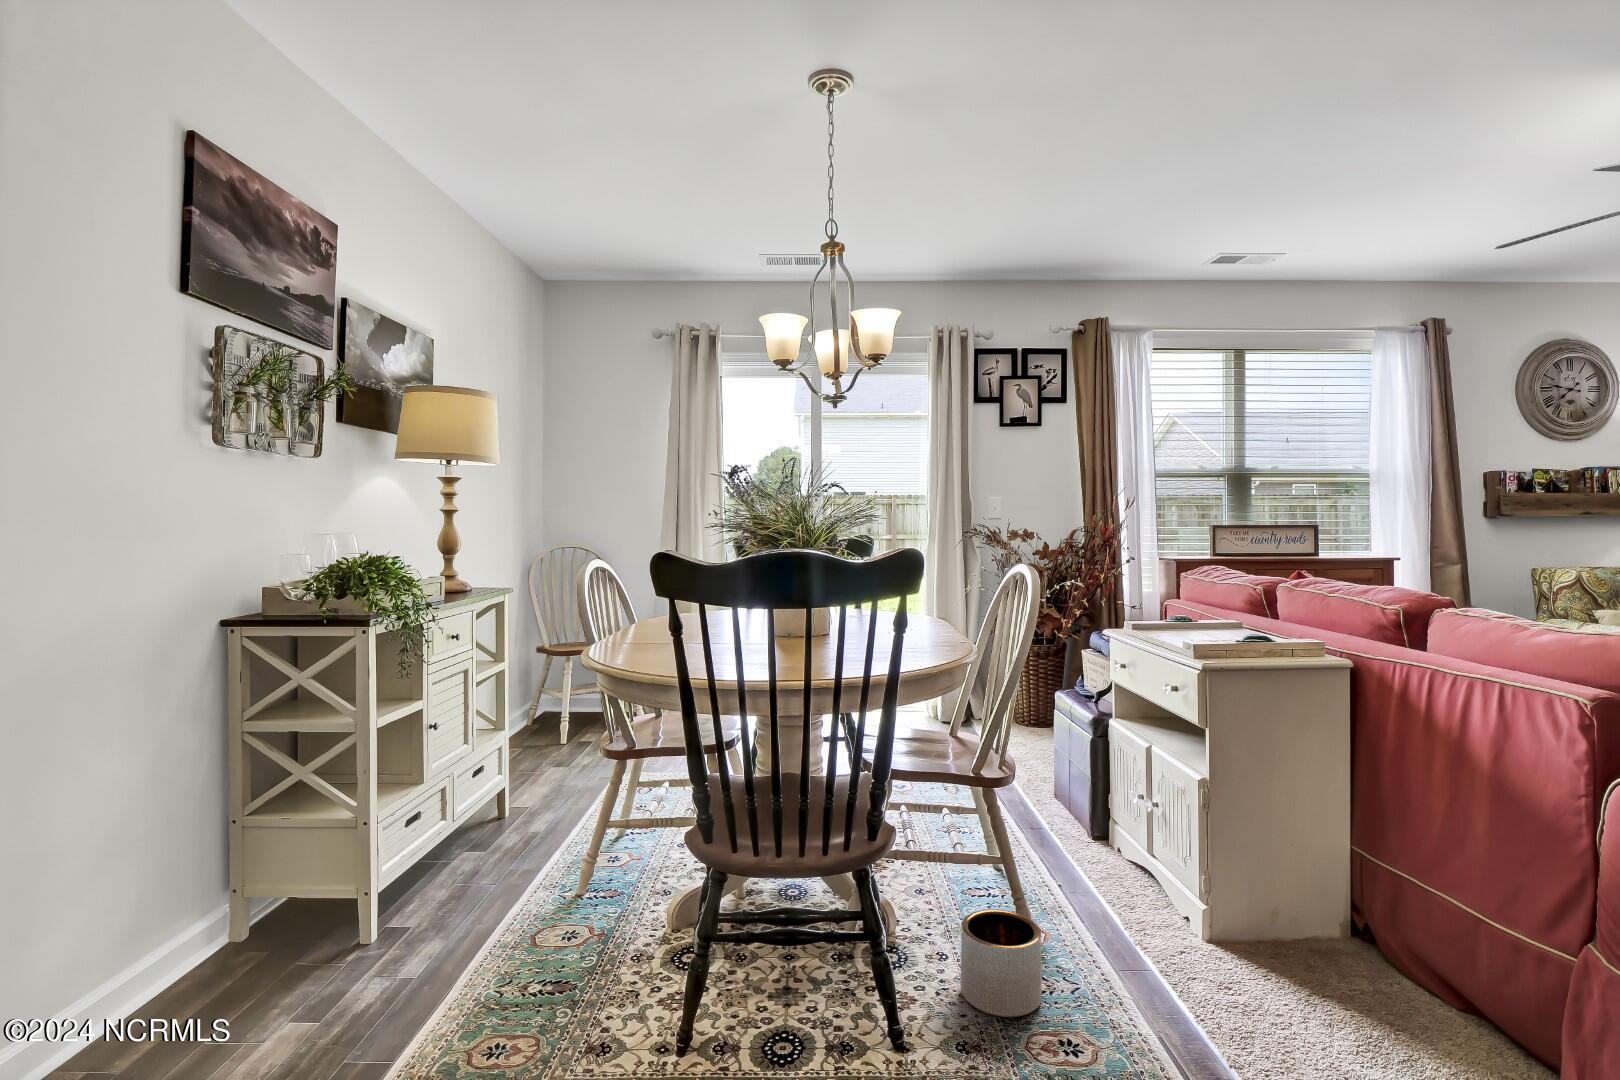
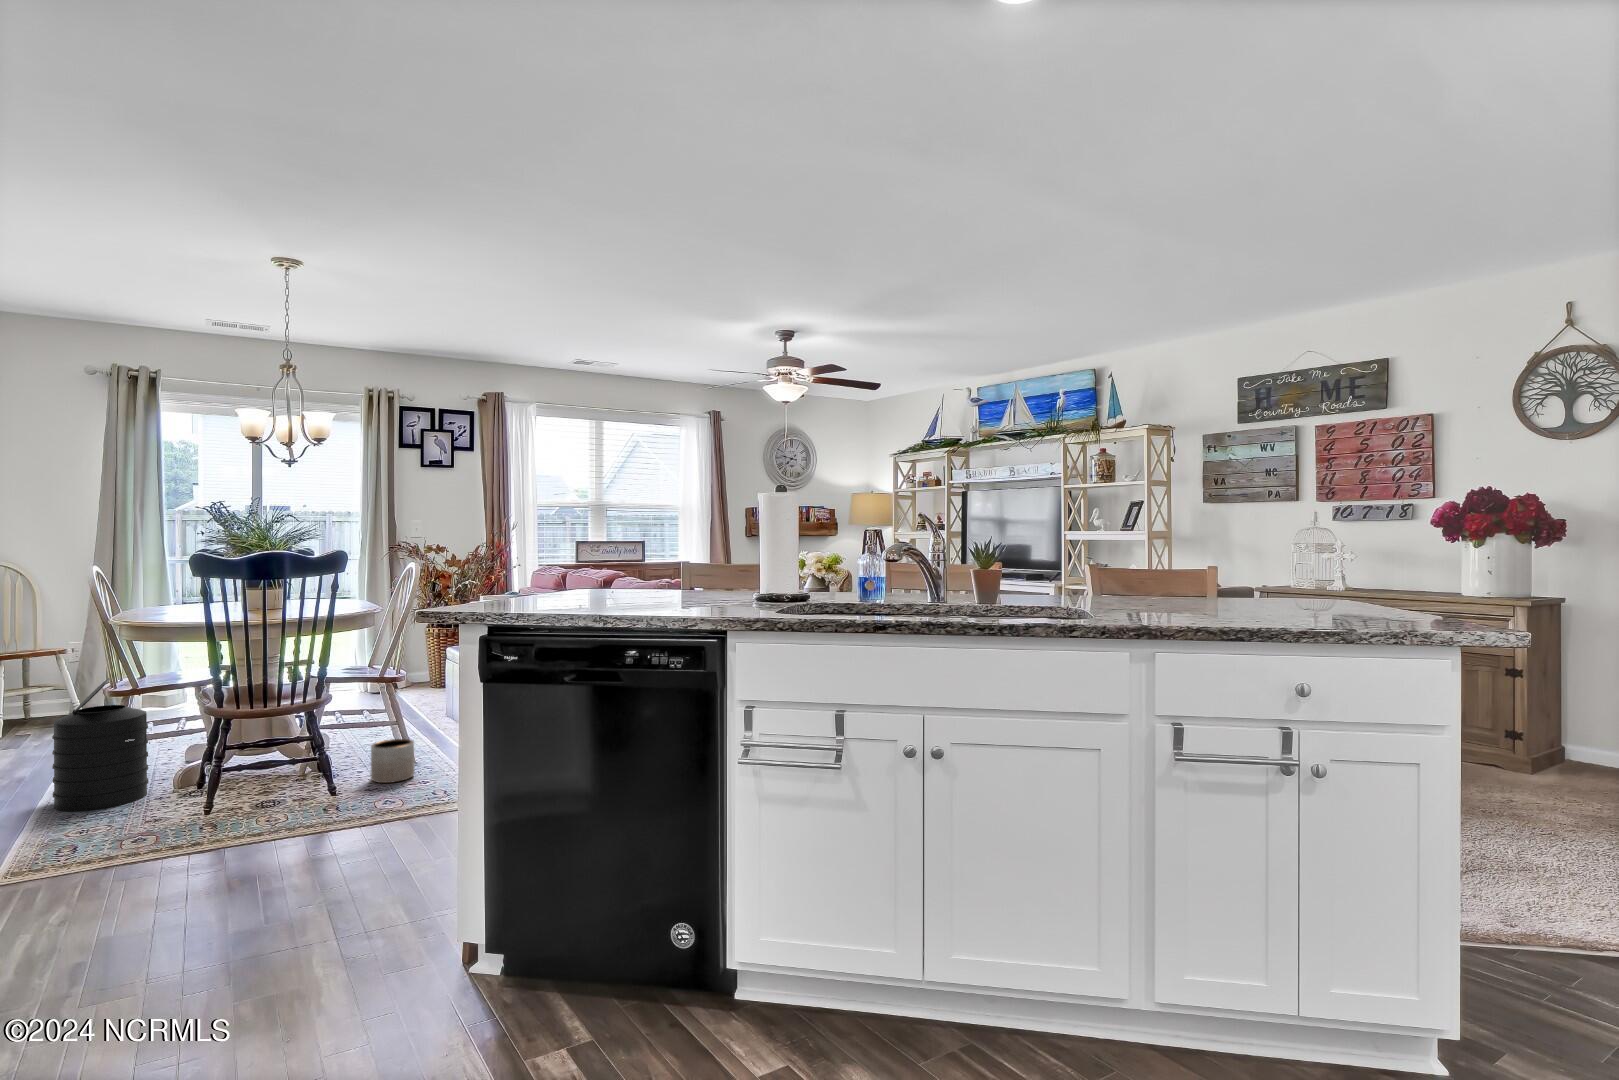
trash can: none [526,734,644,947] -> present [52,678,148,811]

